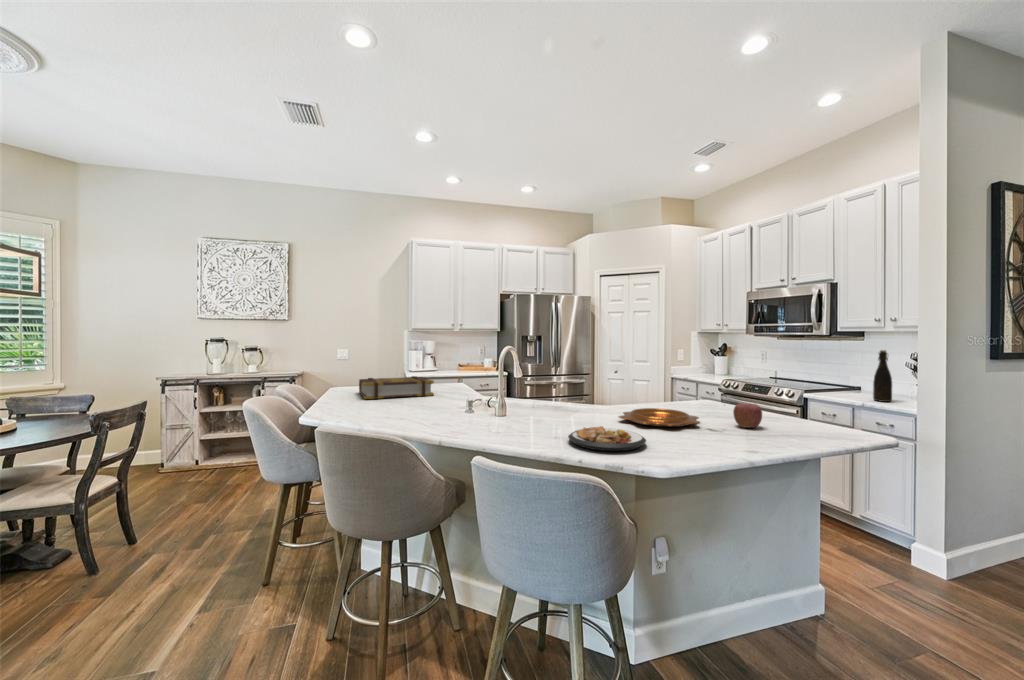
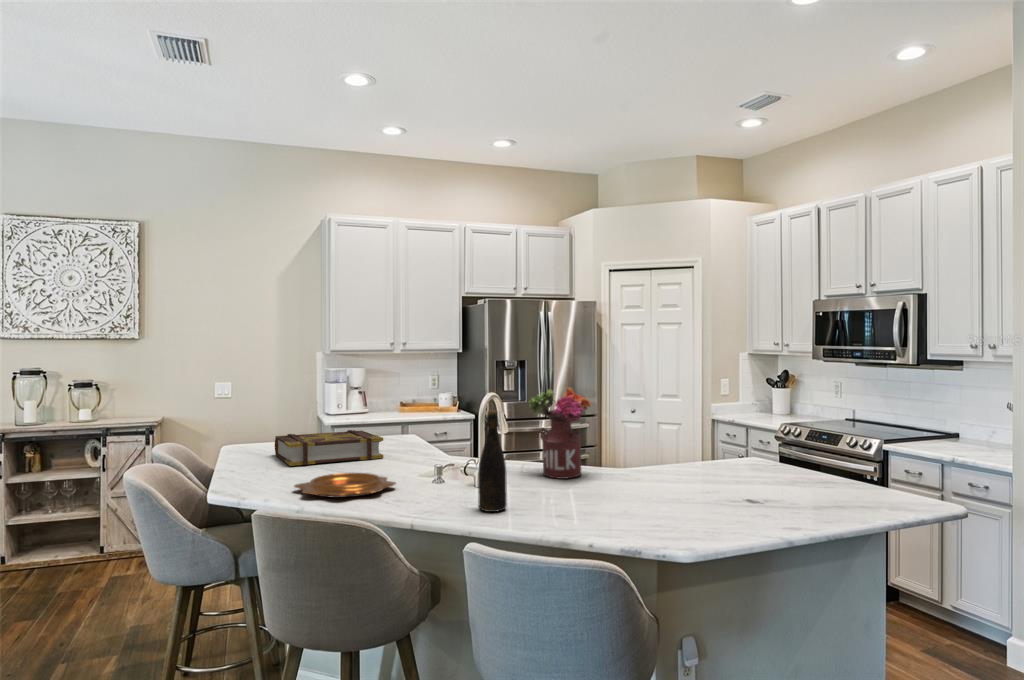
flower arrangement: none [536,342,585,411] -> present [529,388,591,479]
bottle: present [873,350,892,402] -> present [478,410,507,512]
apple: present [733,403,762,428] -> none [776,468,810,498]
decorative bowl: present [619,408,699,427] -> present [294,473,396,498]
plate: present [568,426,646,451] -> none [575,502,668,532]

